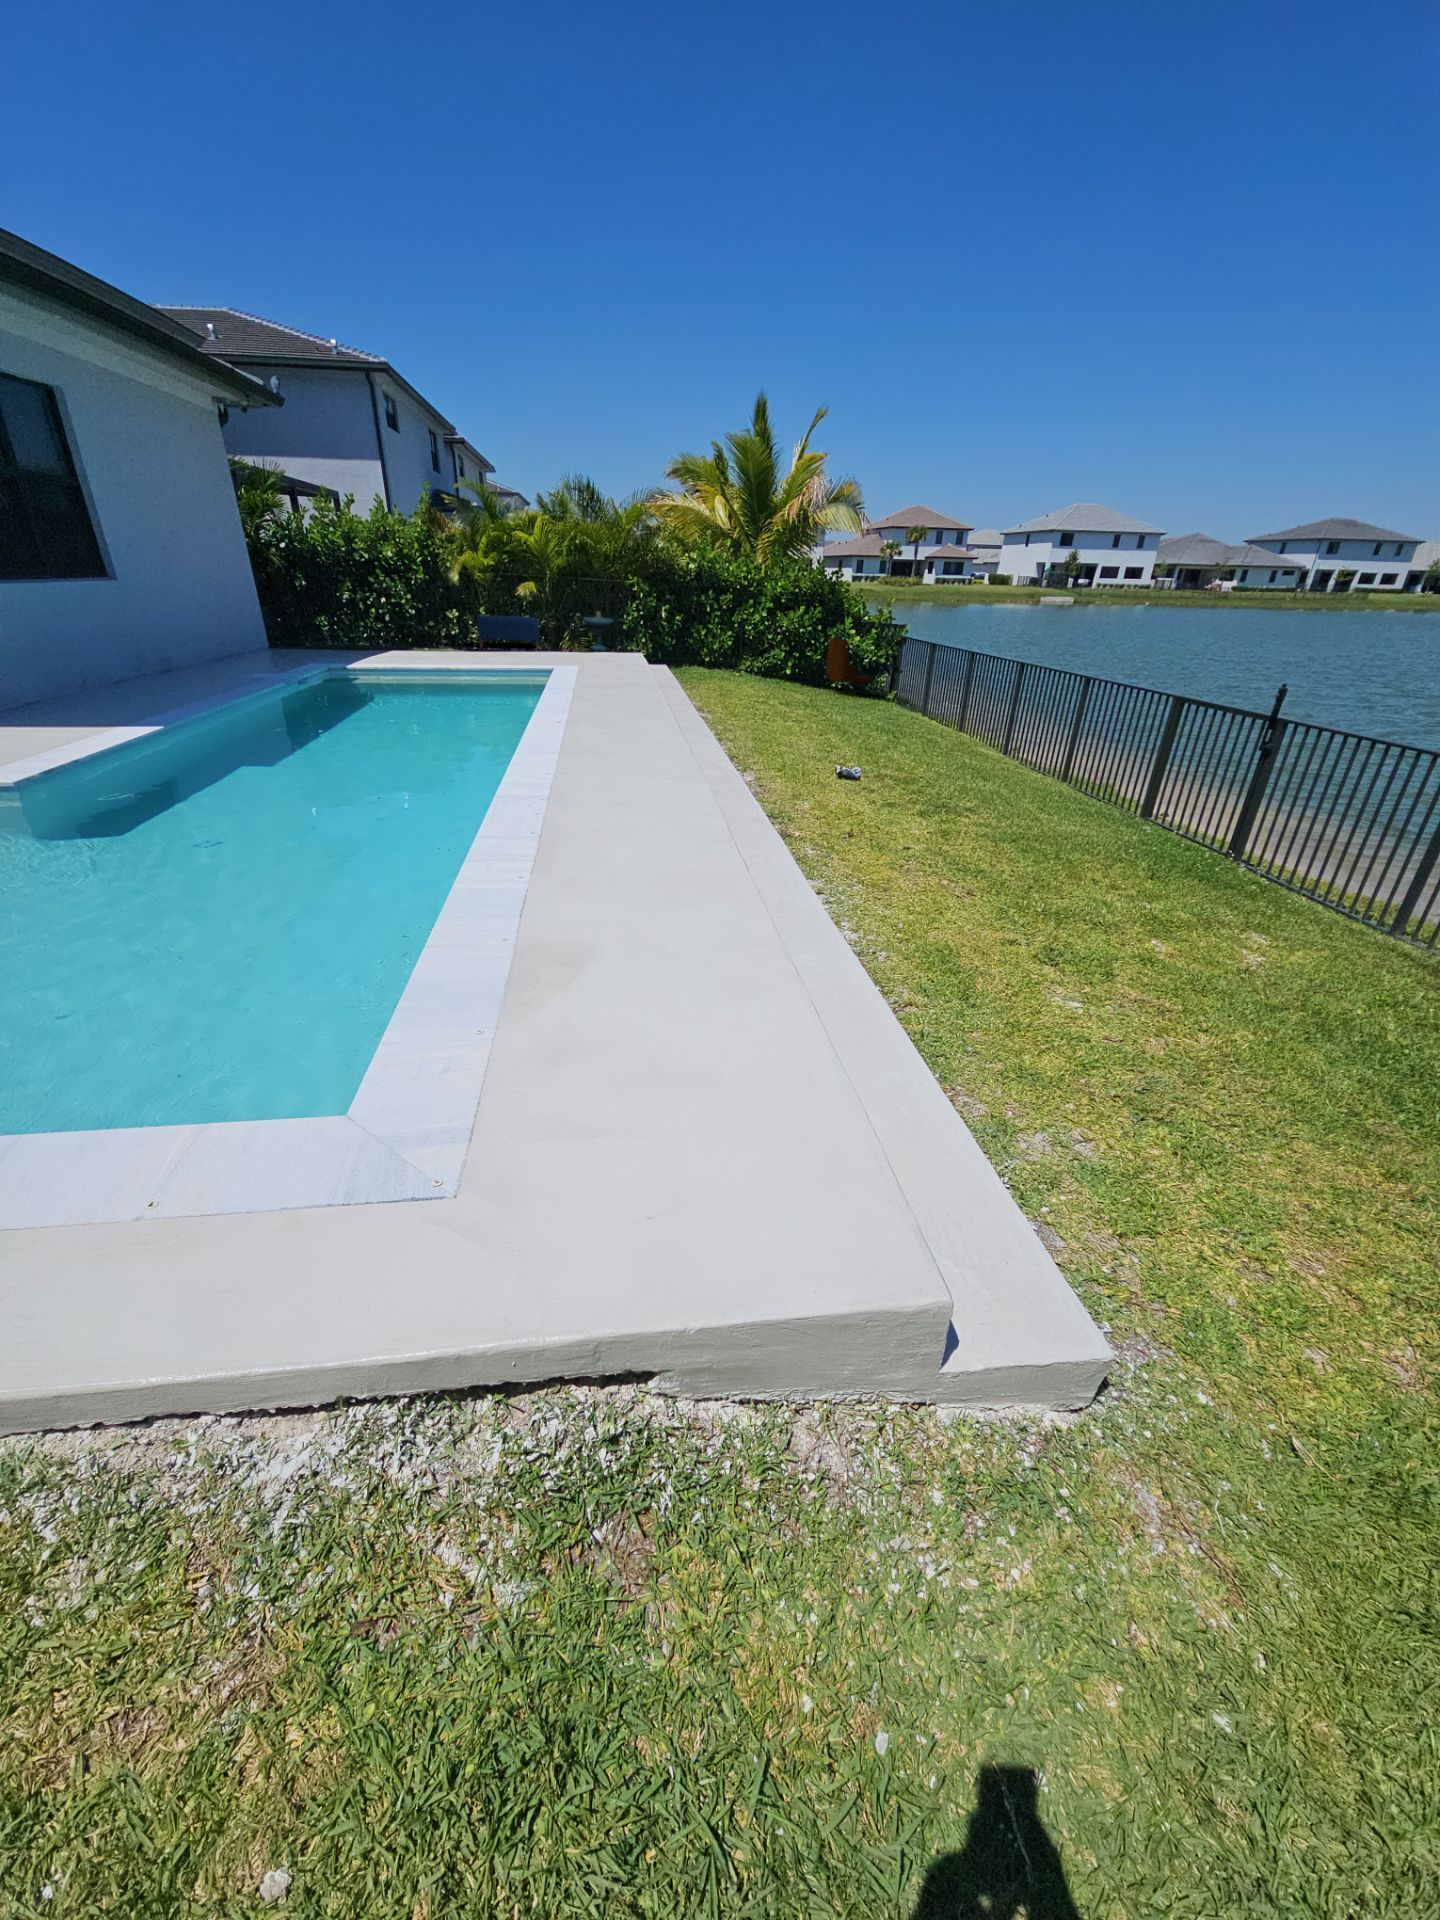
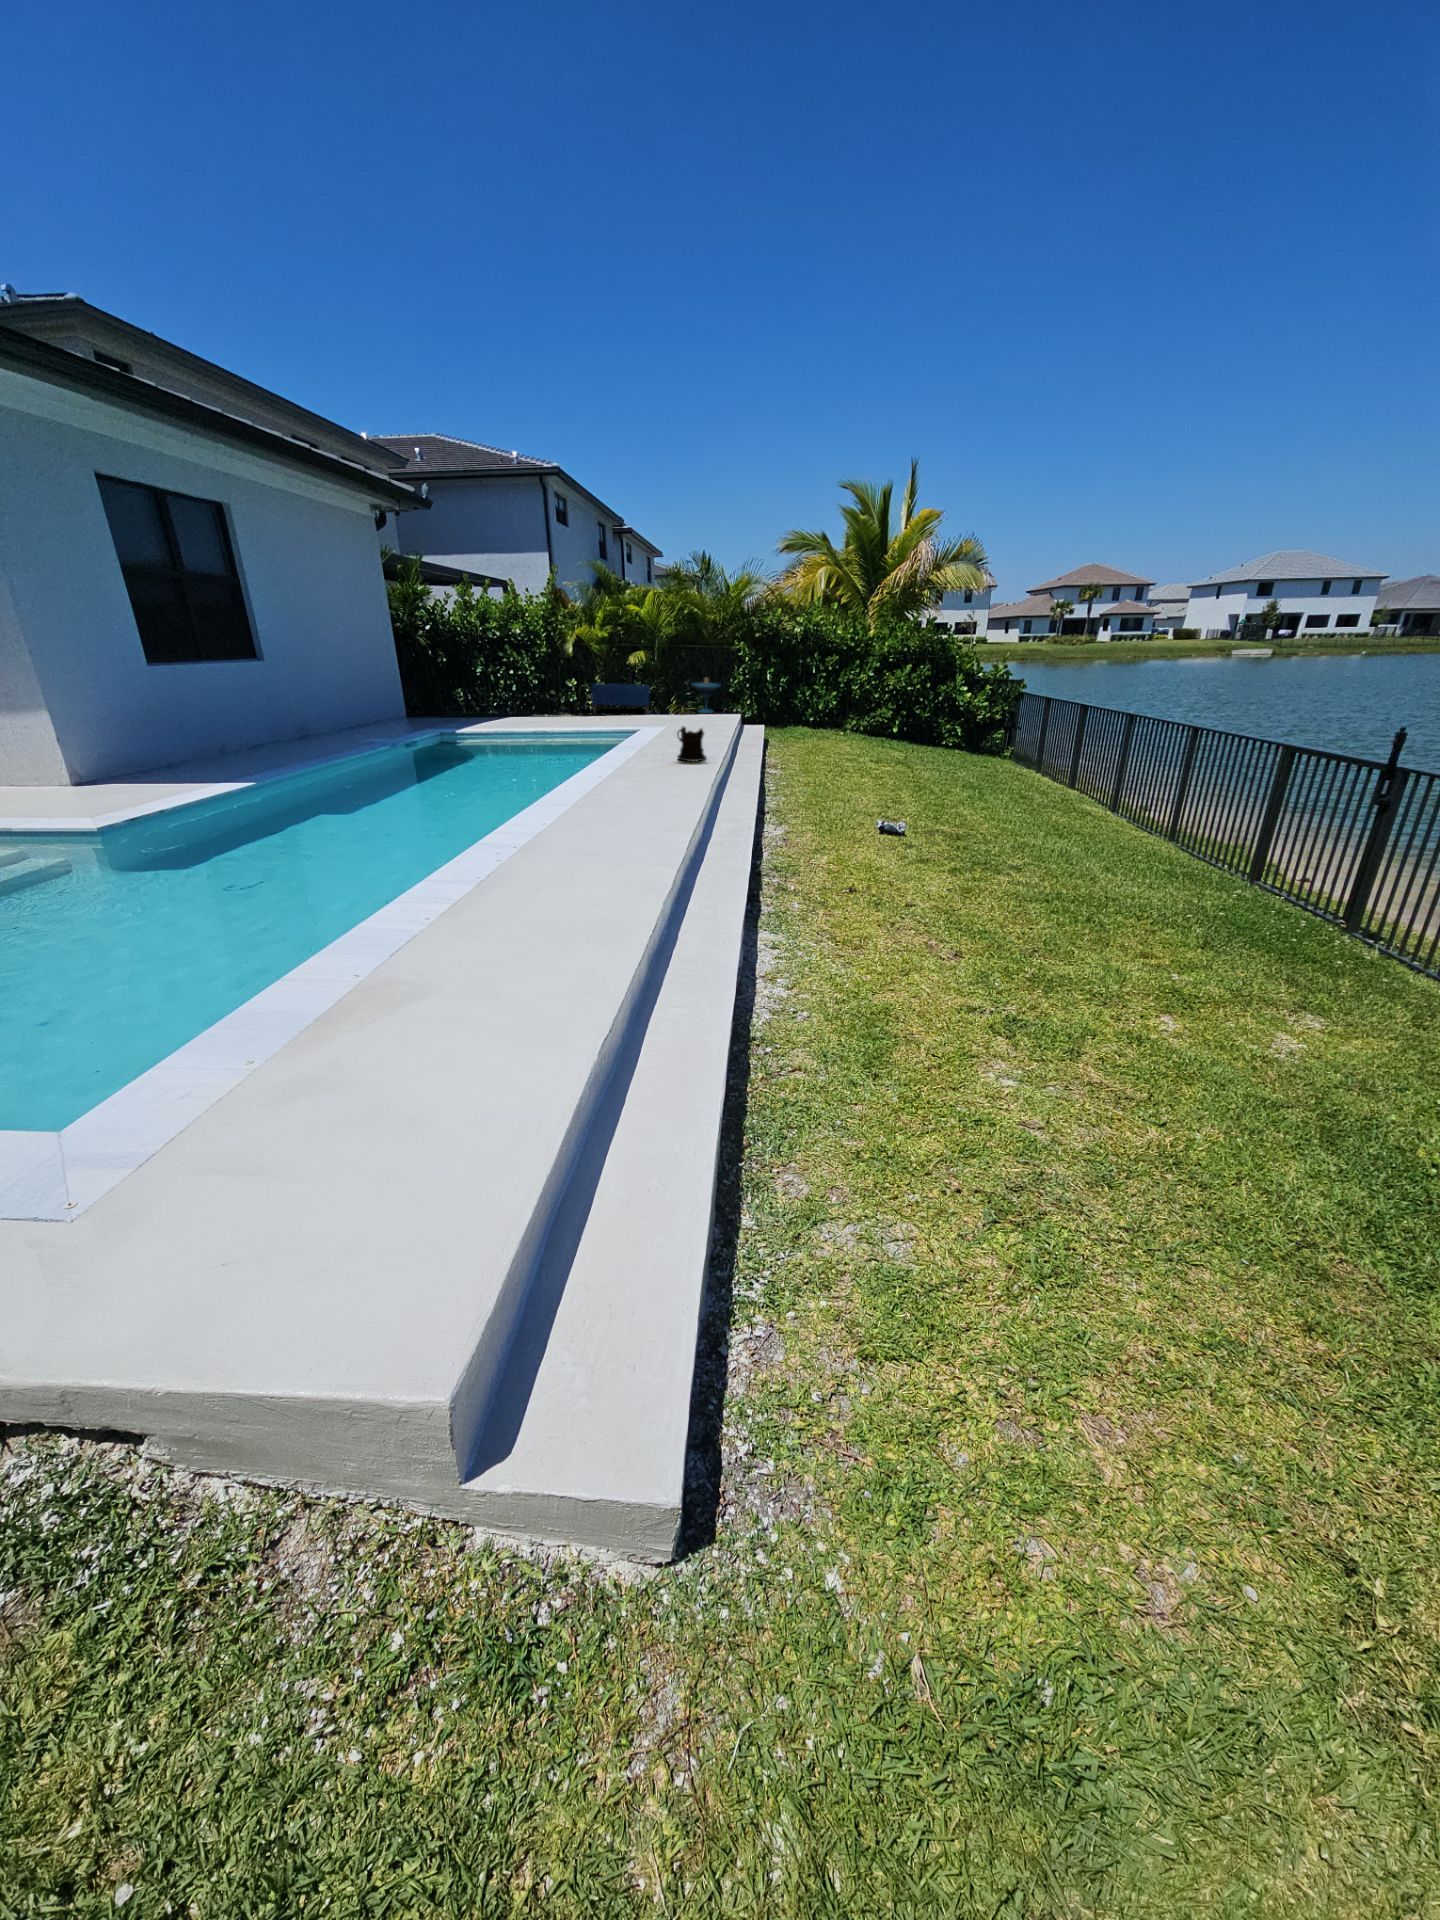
lounge chair: present [827,638,871,694] -> none [935,695,985,756]
bucket: none [614,670,644,706] -> present [677,727,706,761]

